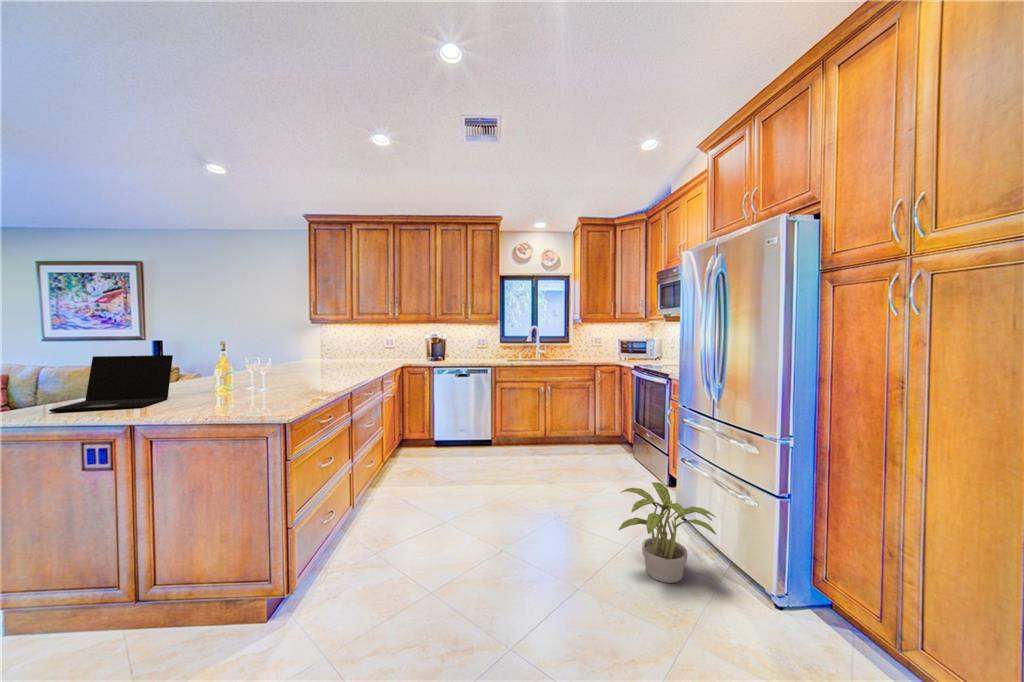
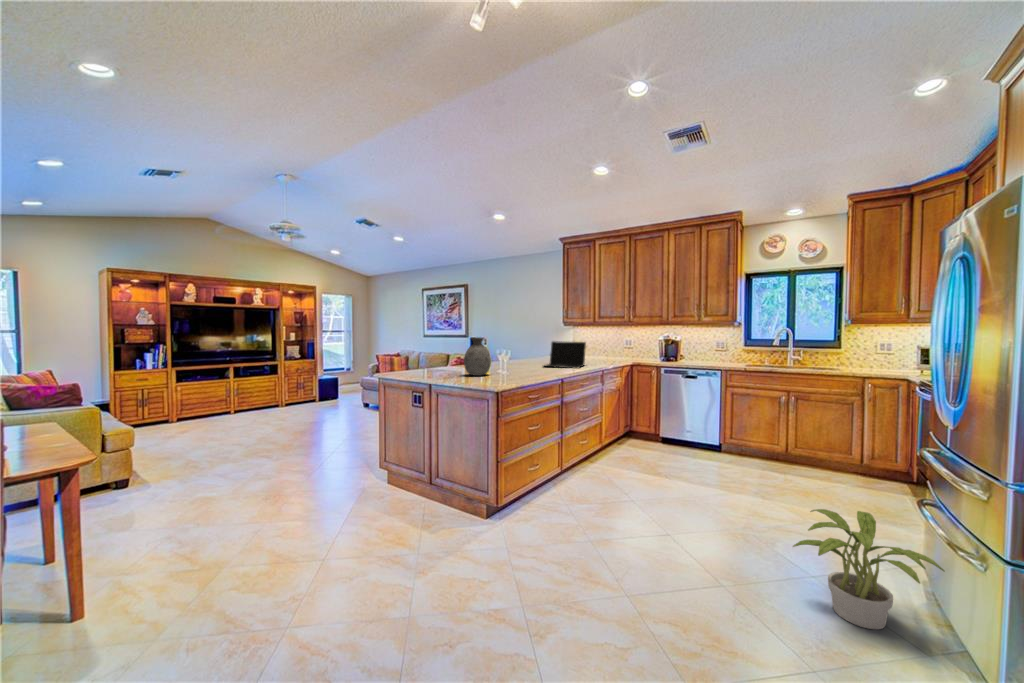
vase: none [186,342,237,401] -> present [464,337,491,376]
laptop: present [49,355,173,412] -> present [544,341,586,368]

